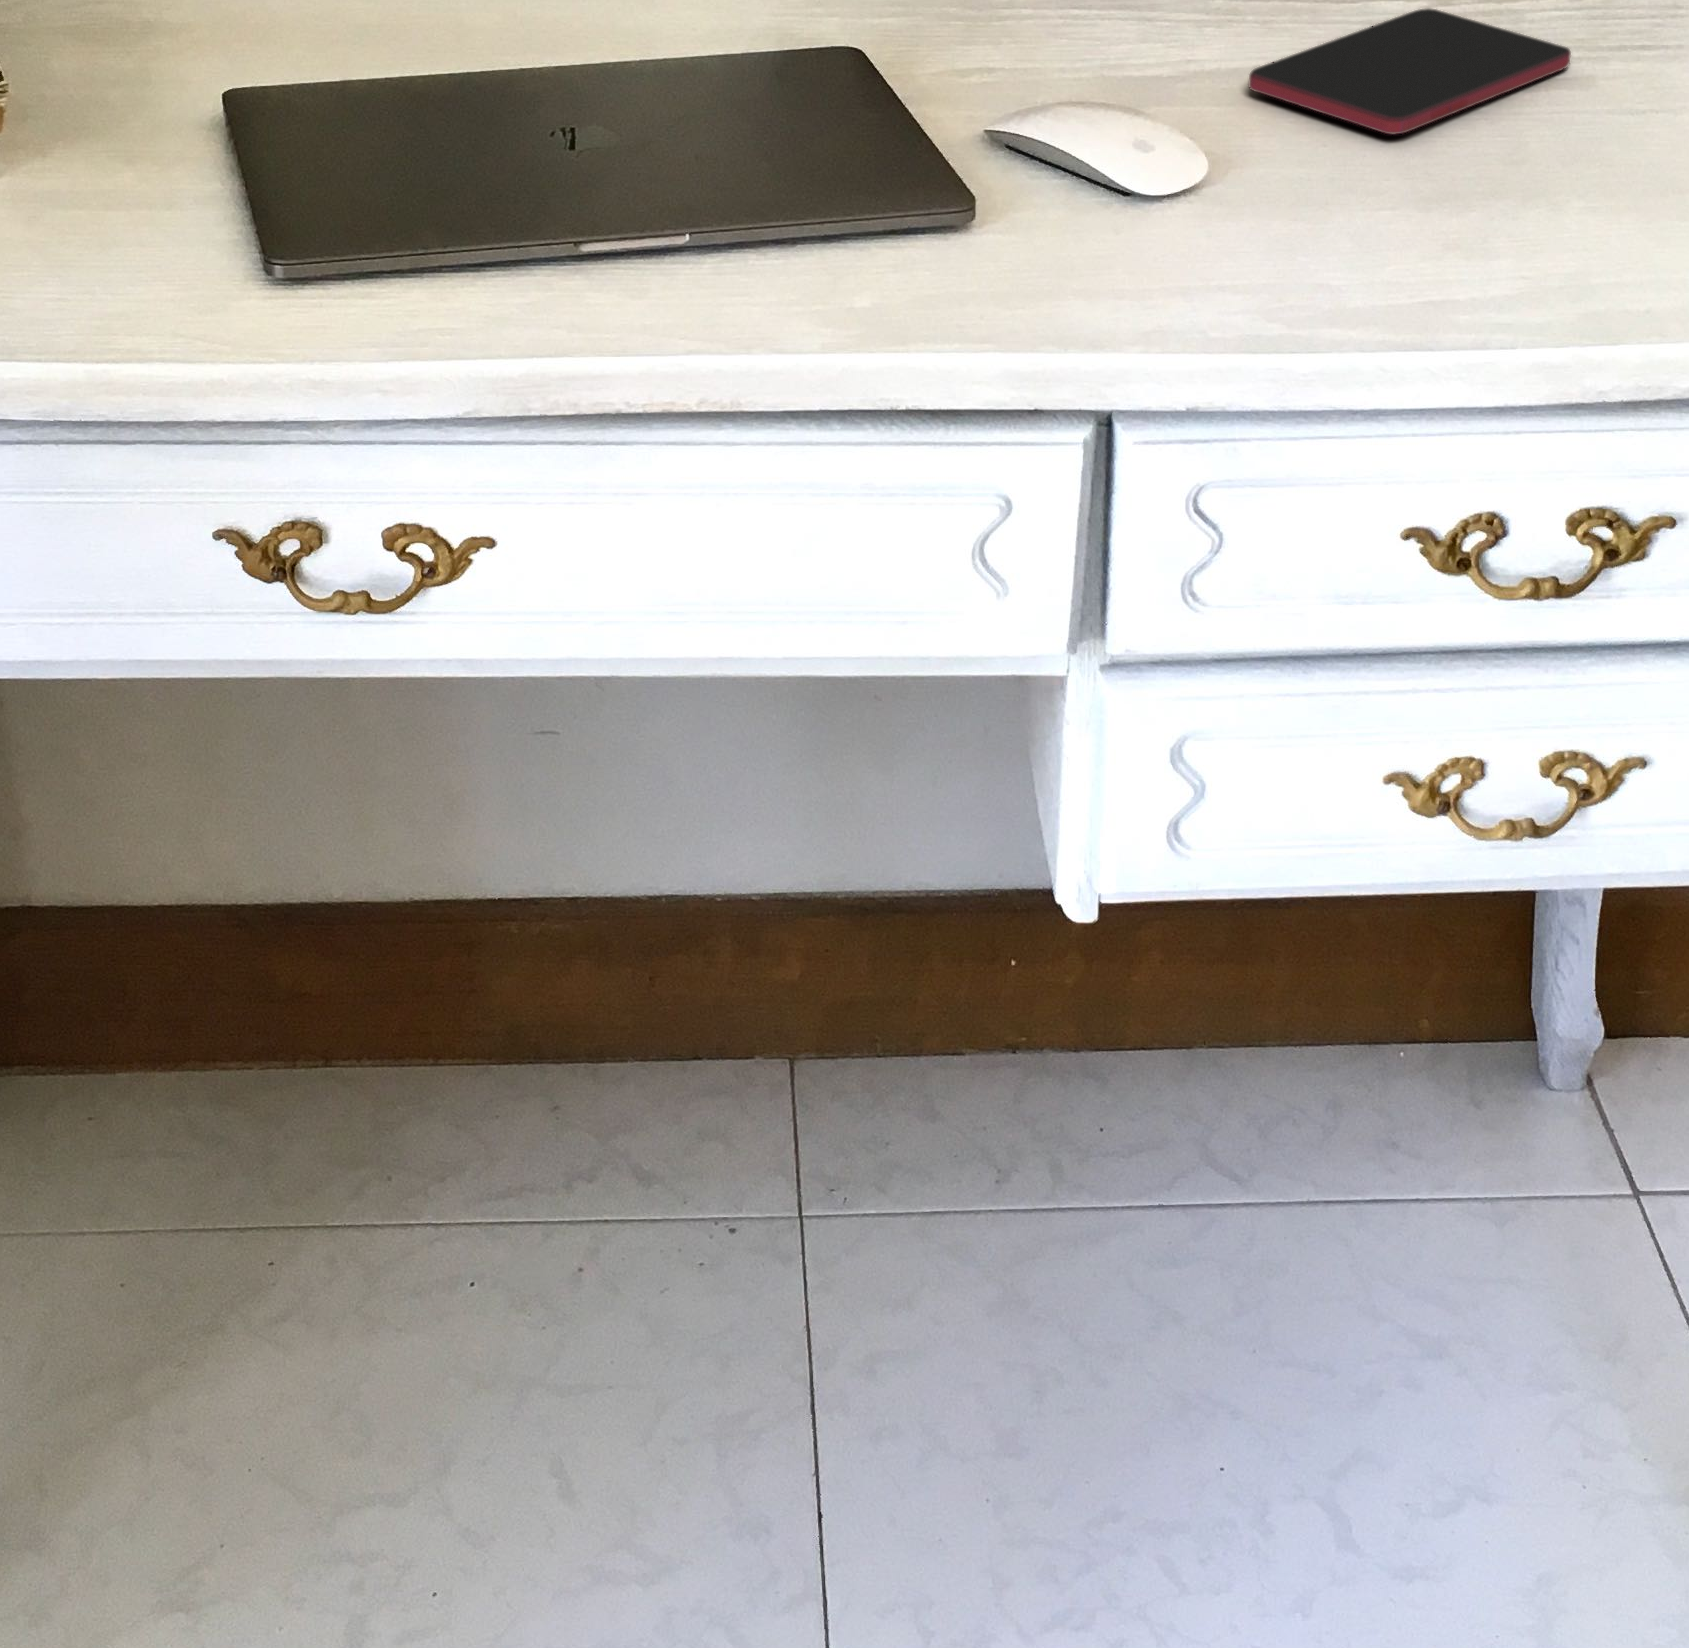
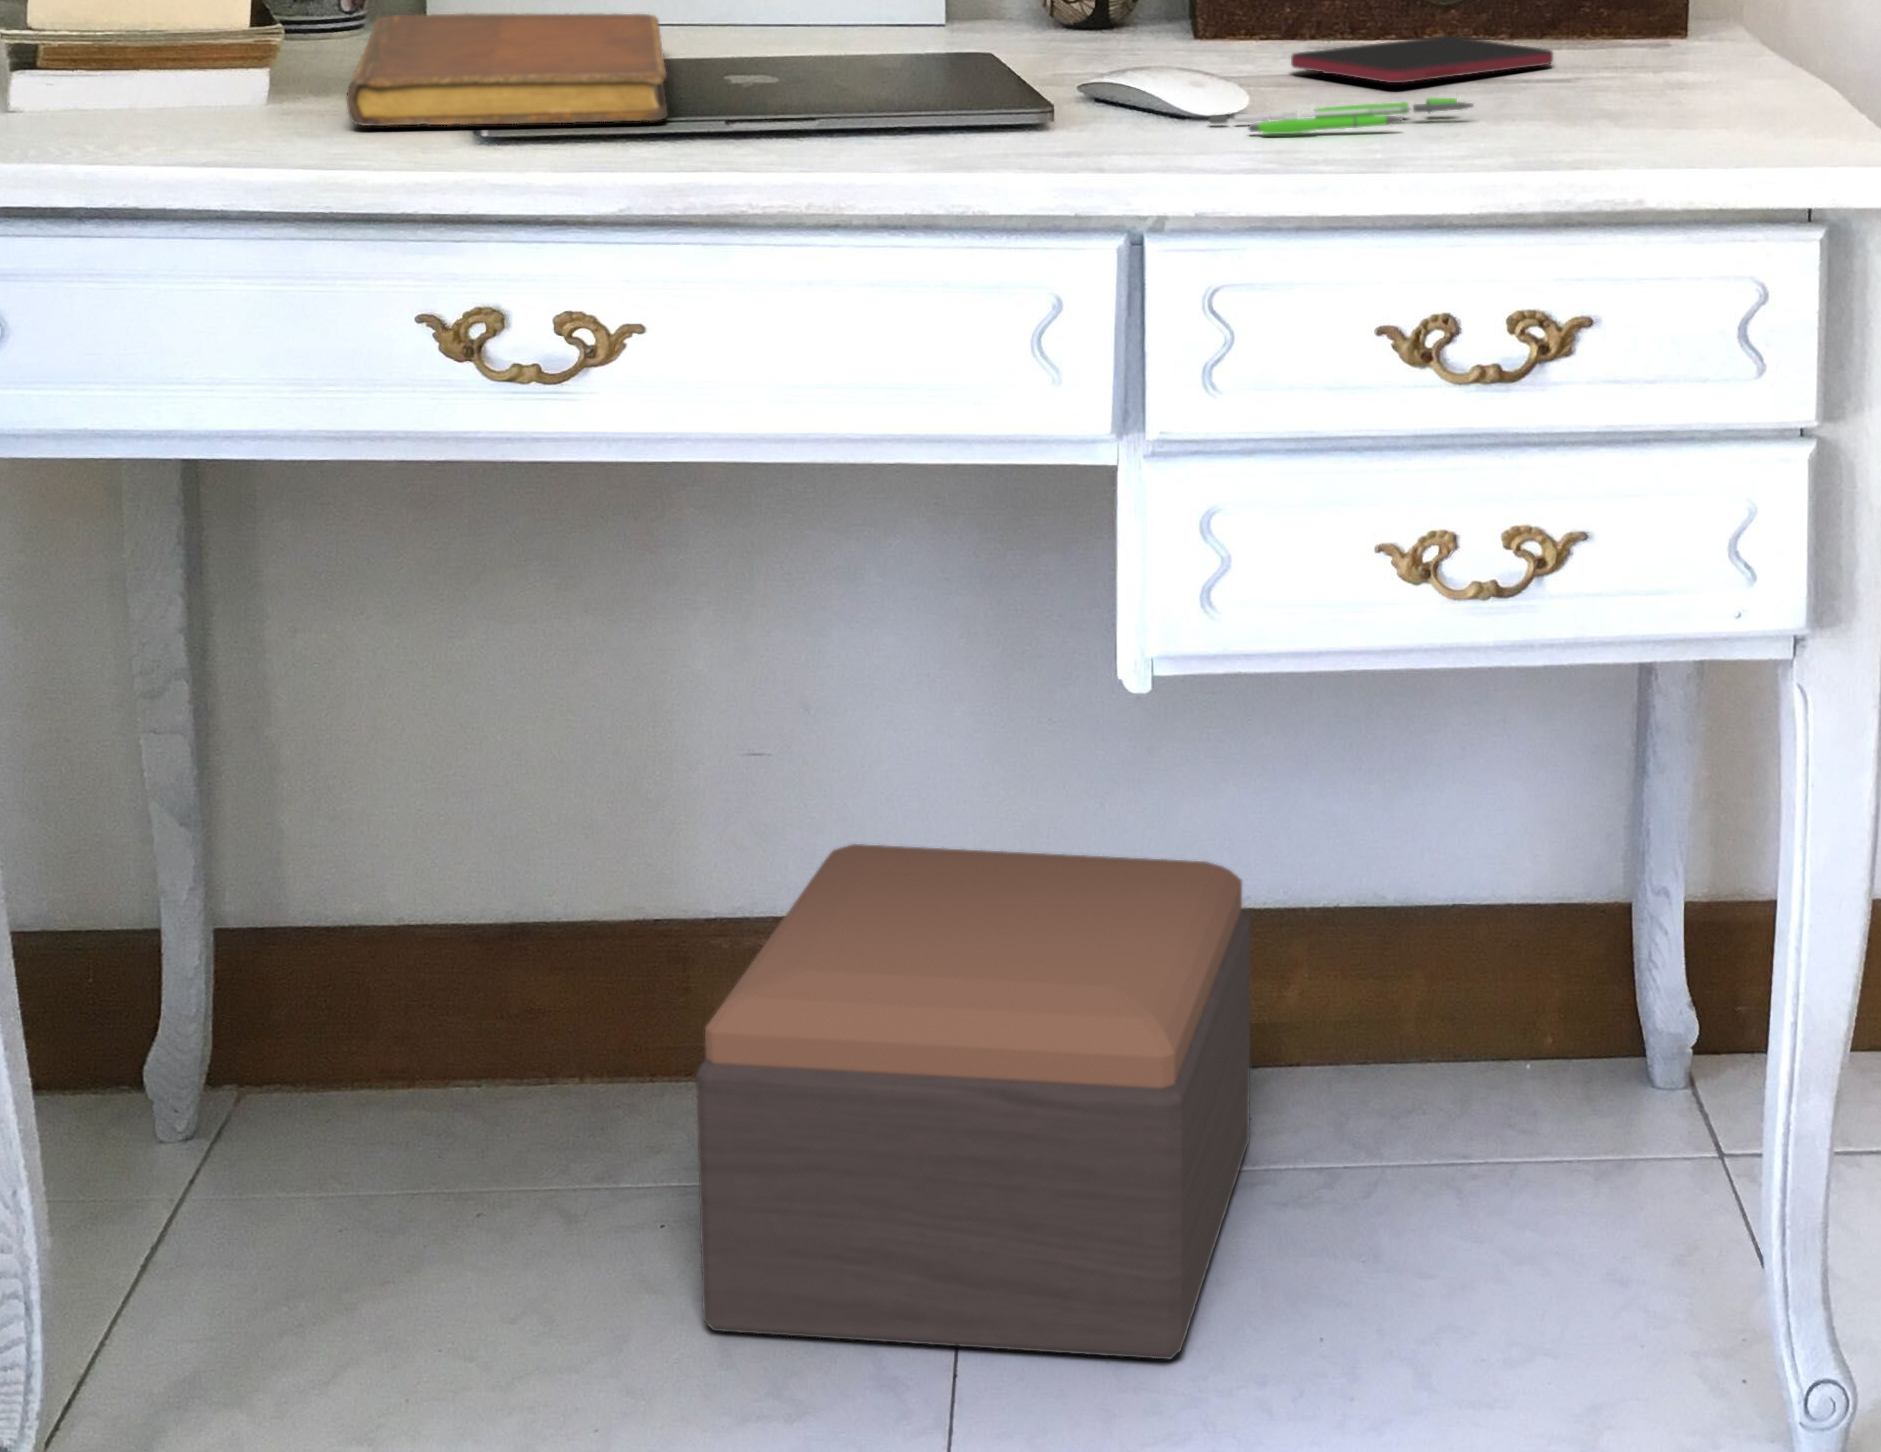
notebook: none [97,8,498,275] -> present [347,13,667,126]
pen: none [1187,199,1526,279] -> present [1209,98,1473,134]
footstool: none [526,857,1115,1503] -> present [696,844,1250,1359]

